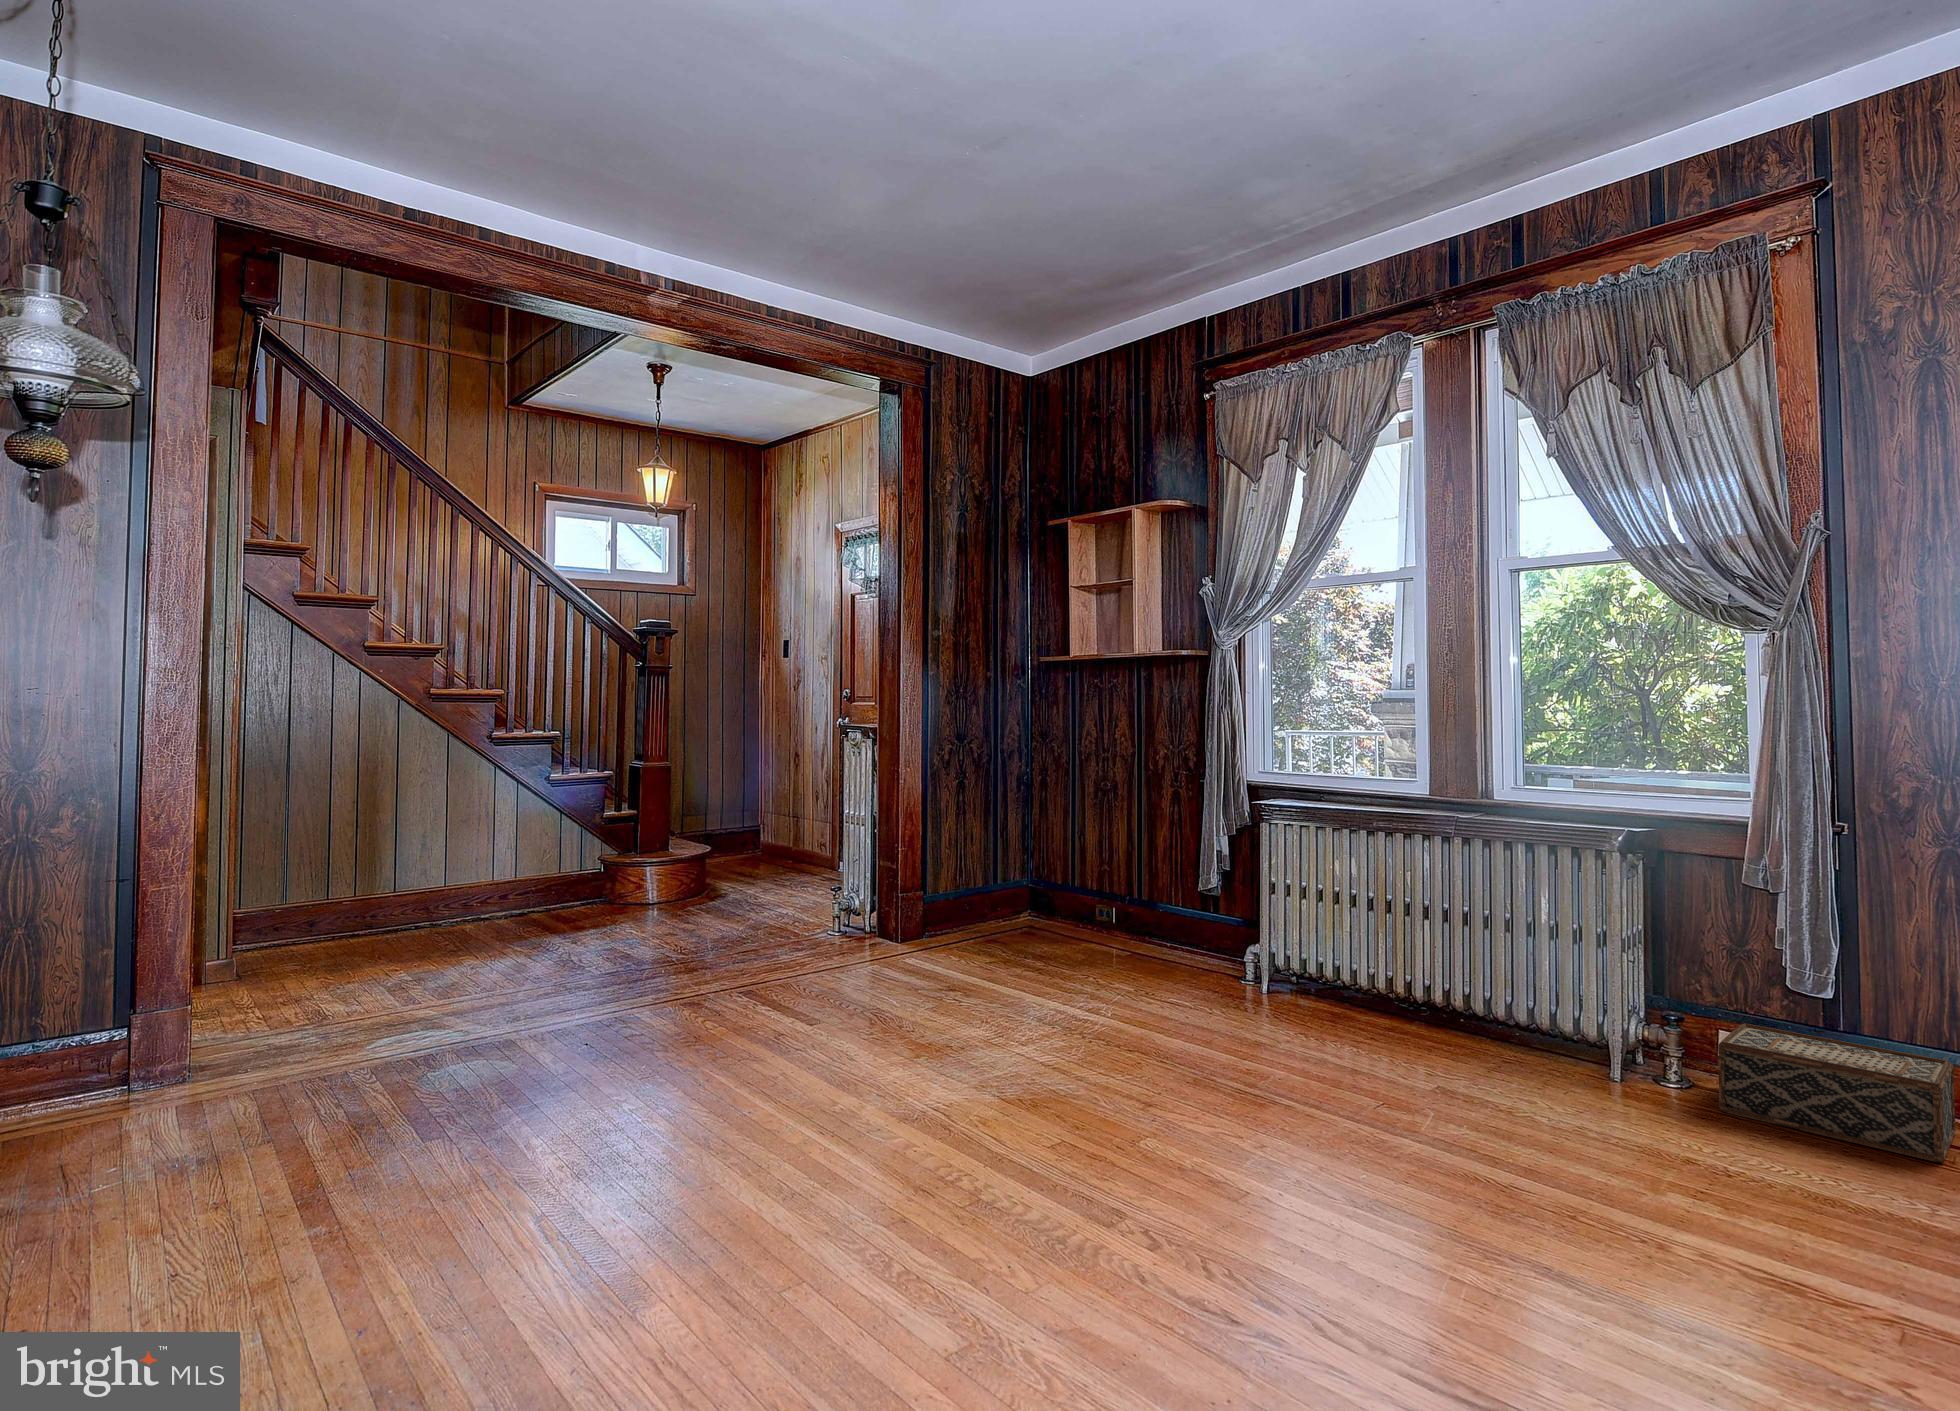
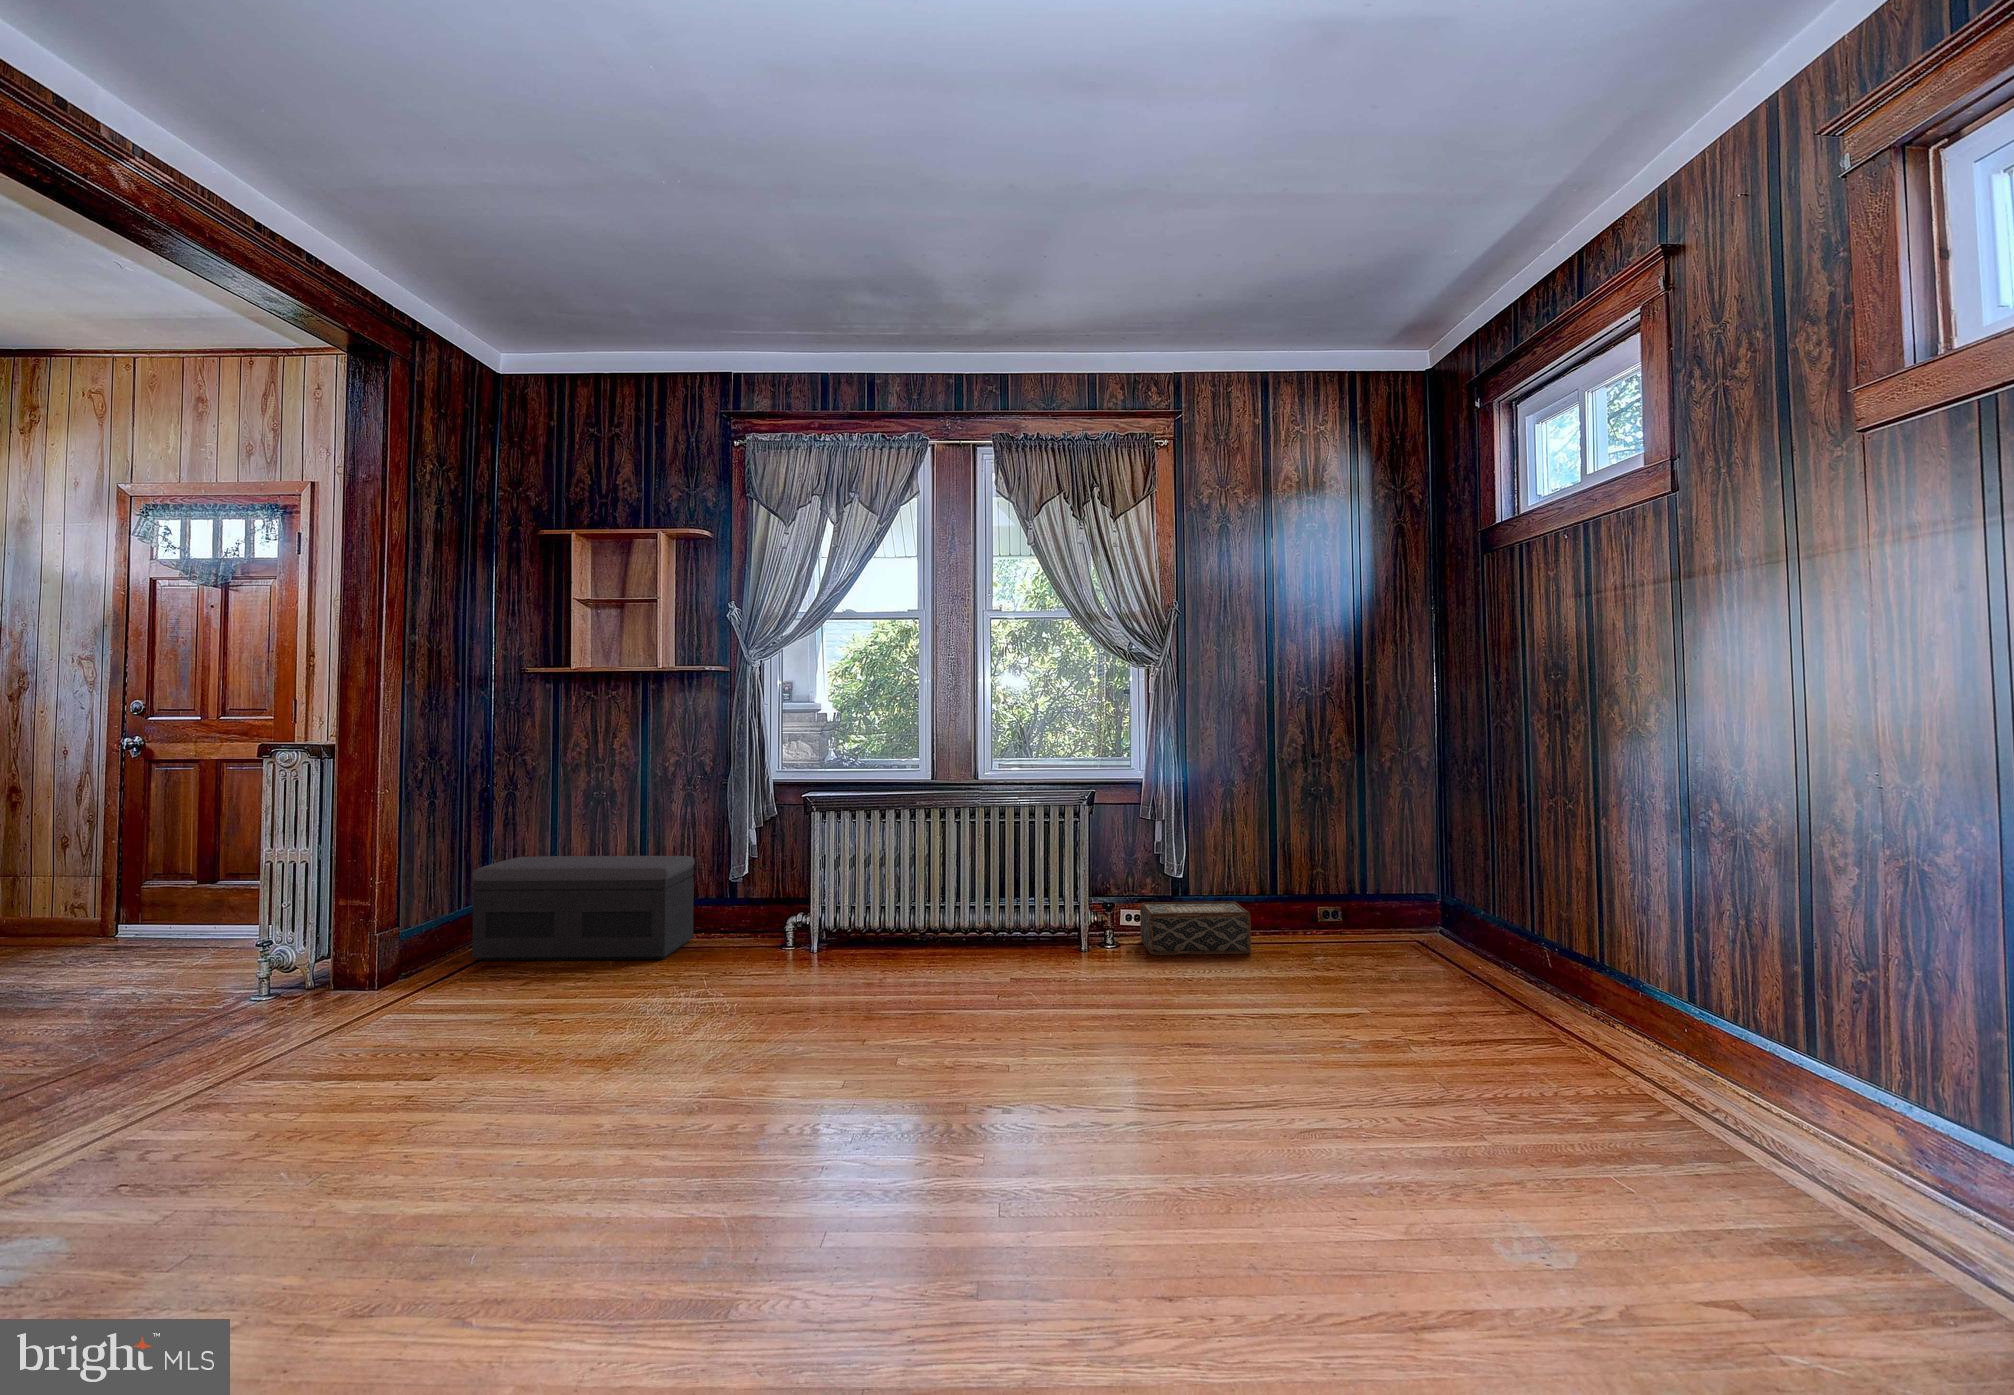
storage bench: none [983,841,1170,964] -> present [472,856,694,960]

